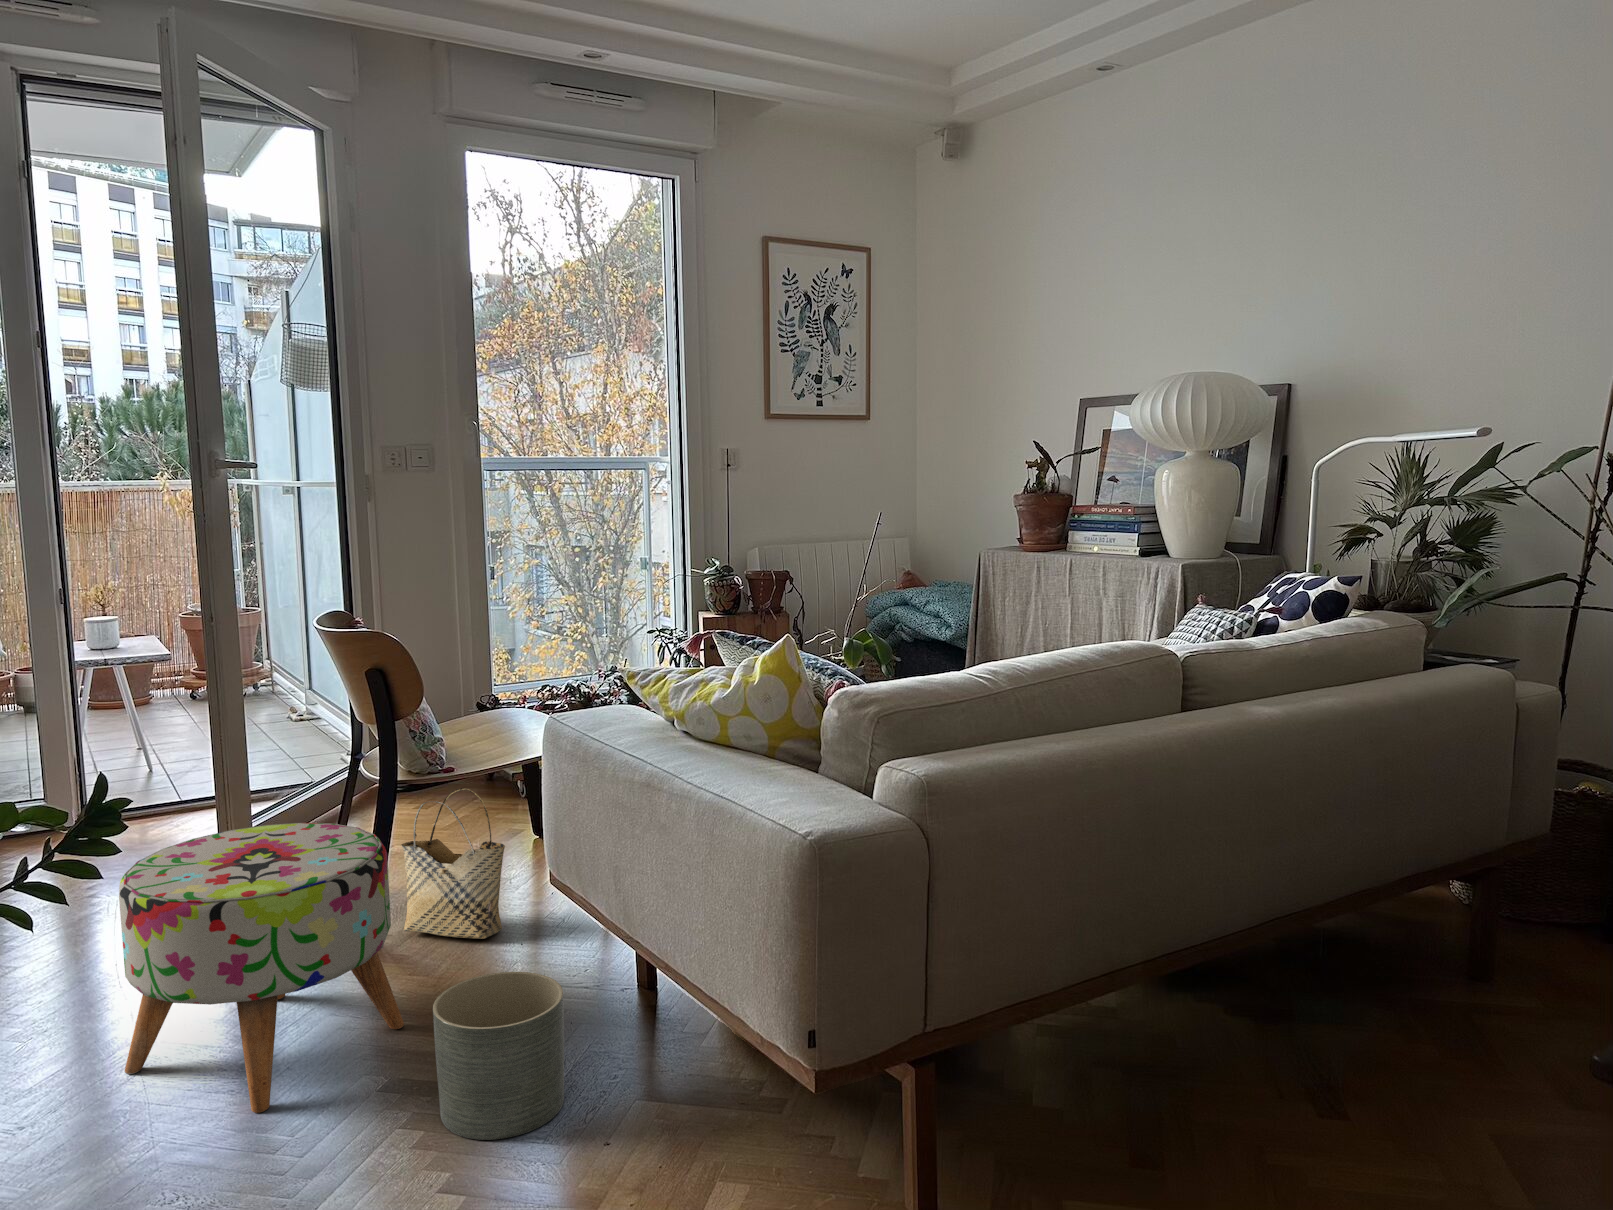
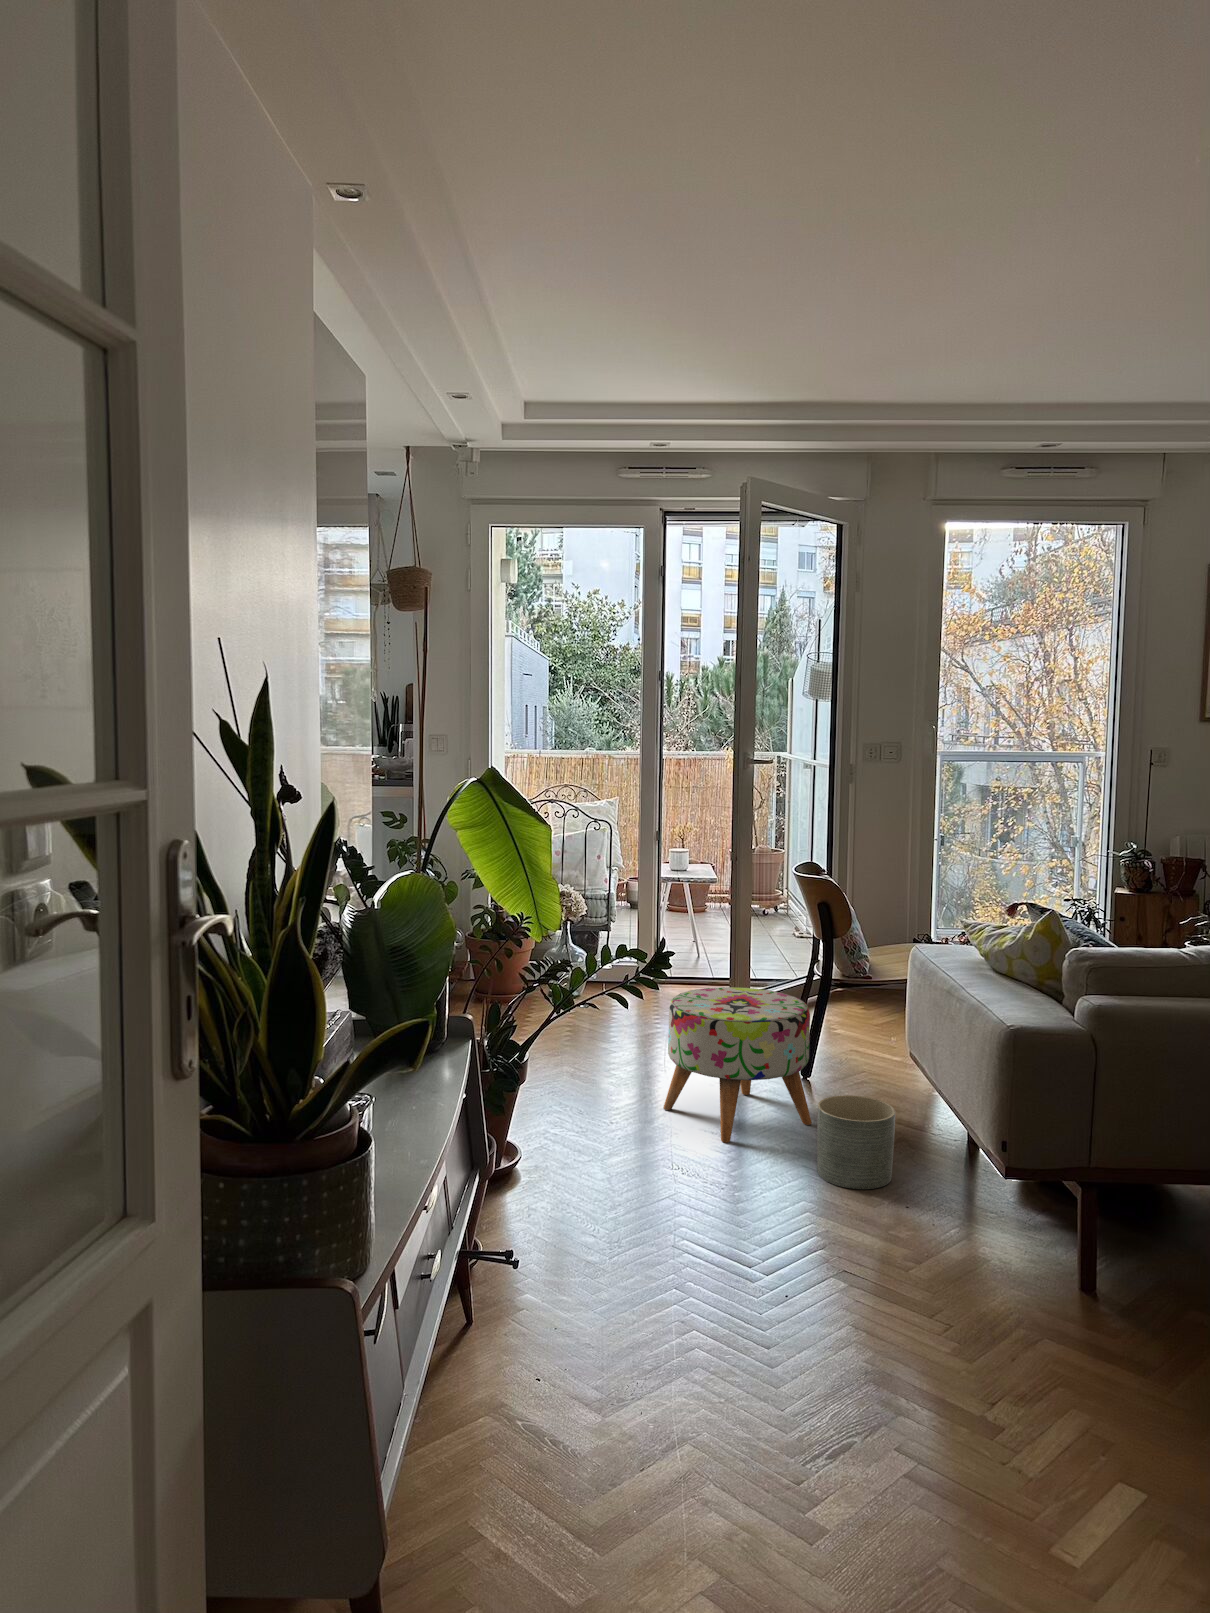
woven basket: present [401,788,505,939] -> none [827,990,895,1091]

